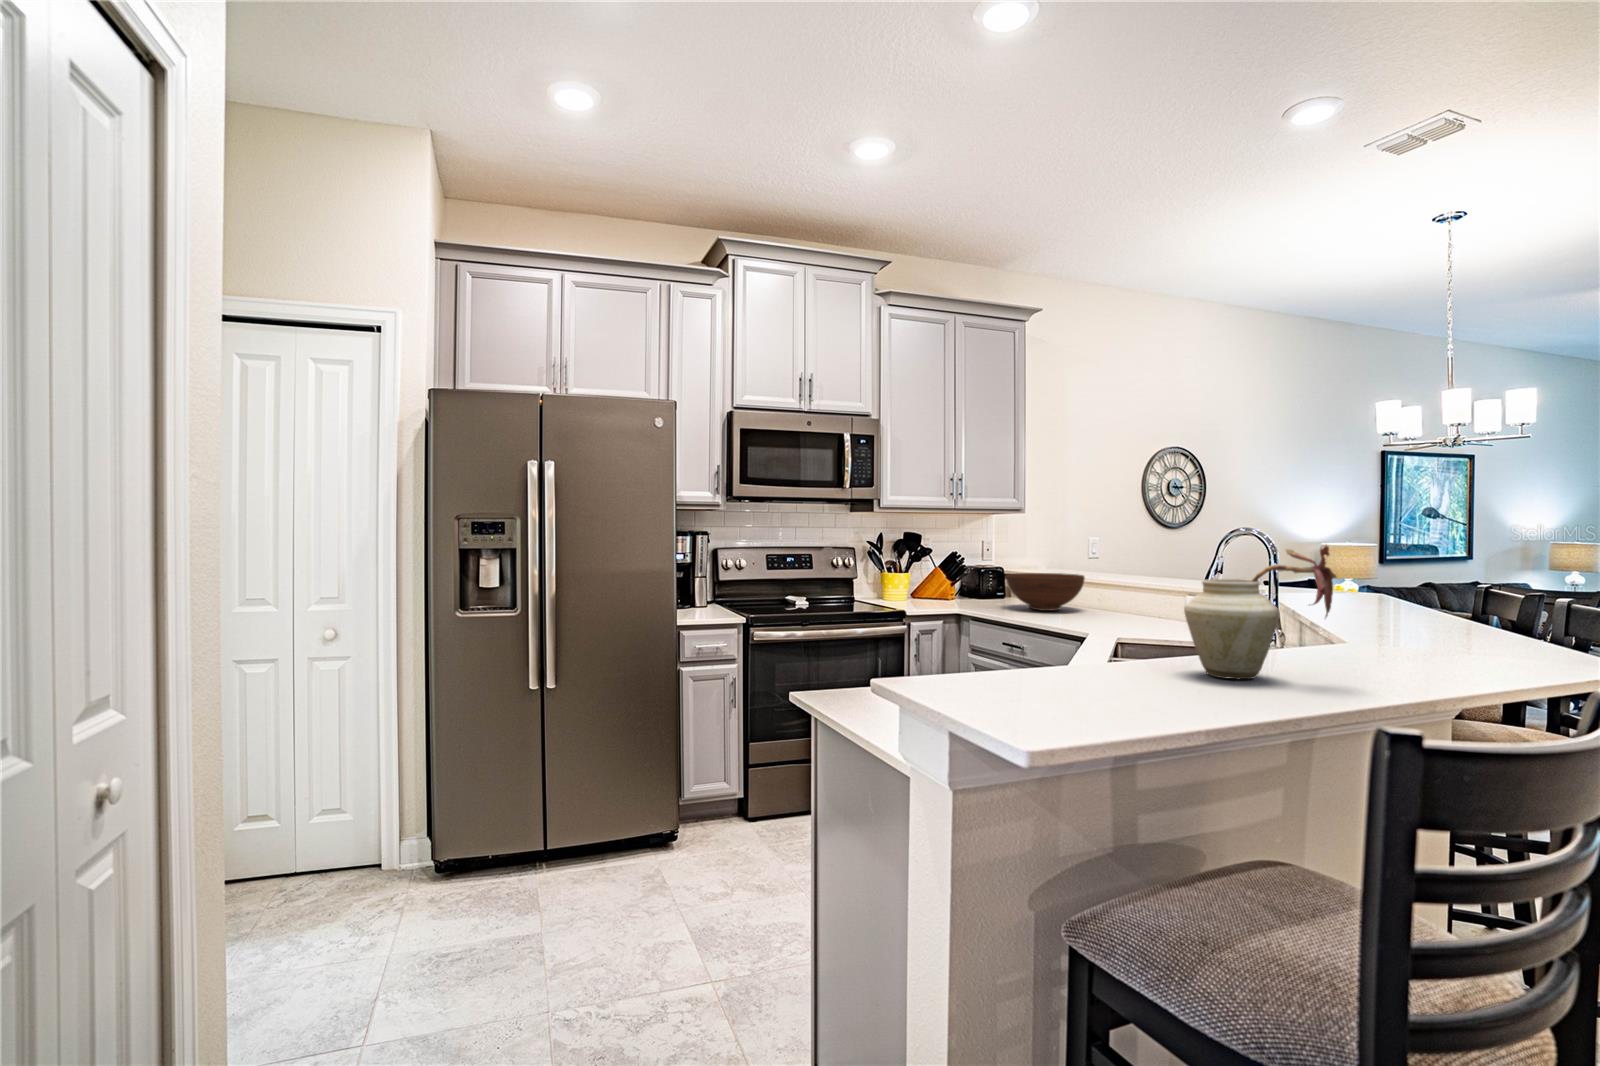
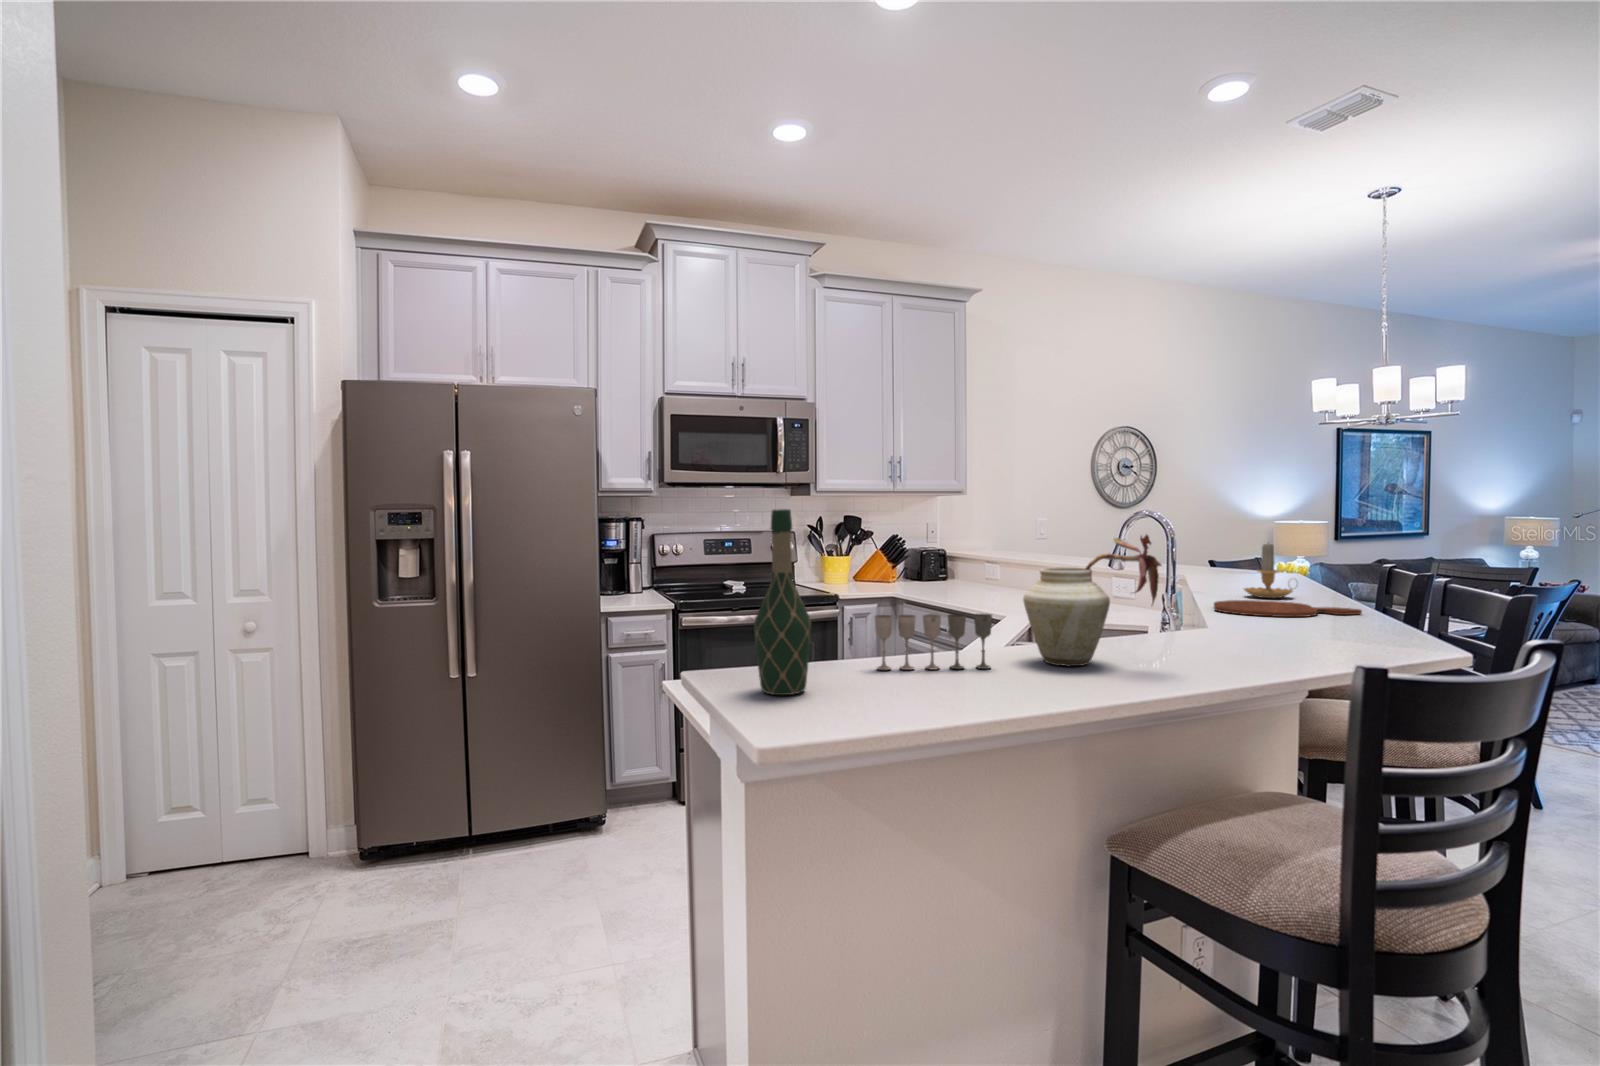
wine bottle: none [937,515,998,704] -> present [754,509,812,695]
candle: none [1343,559,1400,617] -> present [1244,544,1293,598]
fruit bowl: present [1006,573,1085,611] -> none [939,555,1016,593]
cutting board: none [1324,619,1485,635] -> present [1214,600,1362,617]
wine glass: none [1039,625,1160,681] -> present [874,614,992,670]

